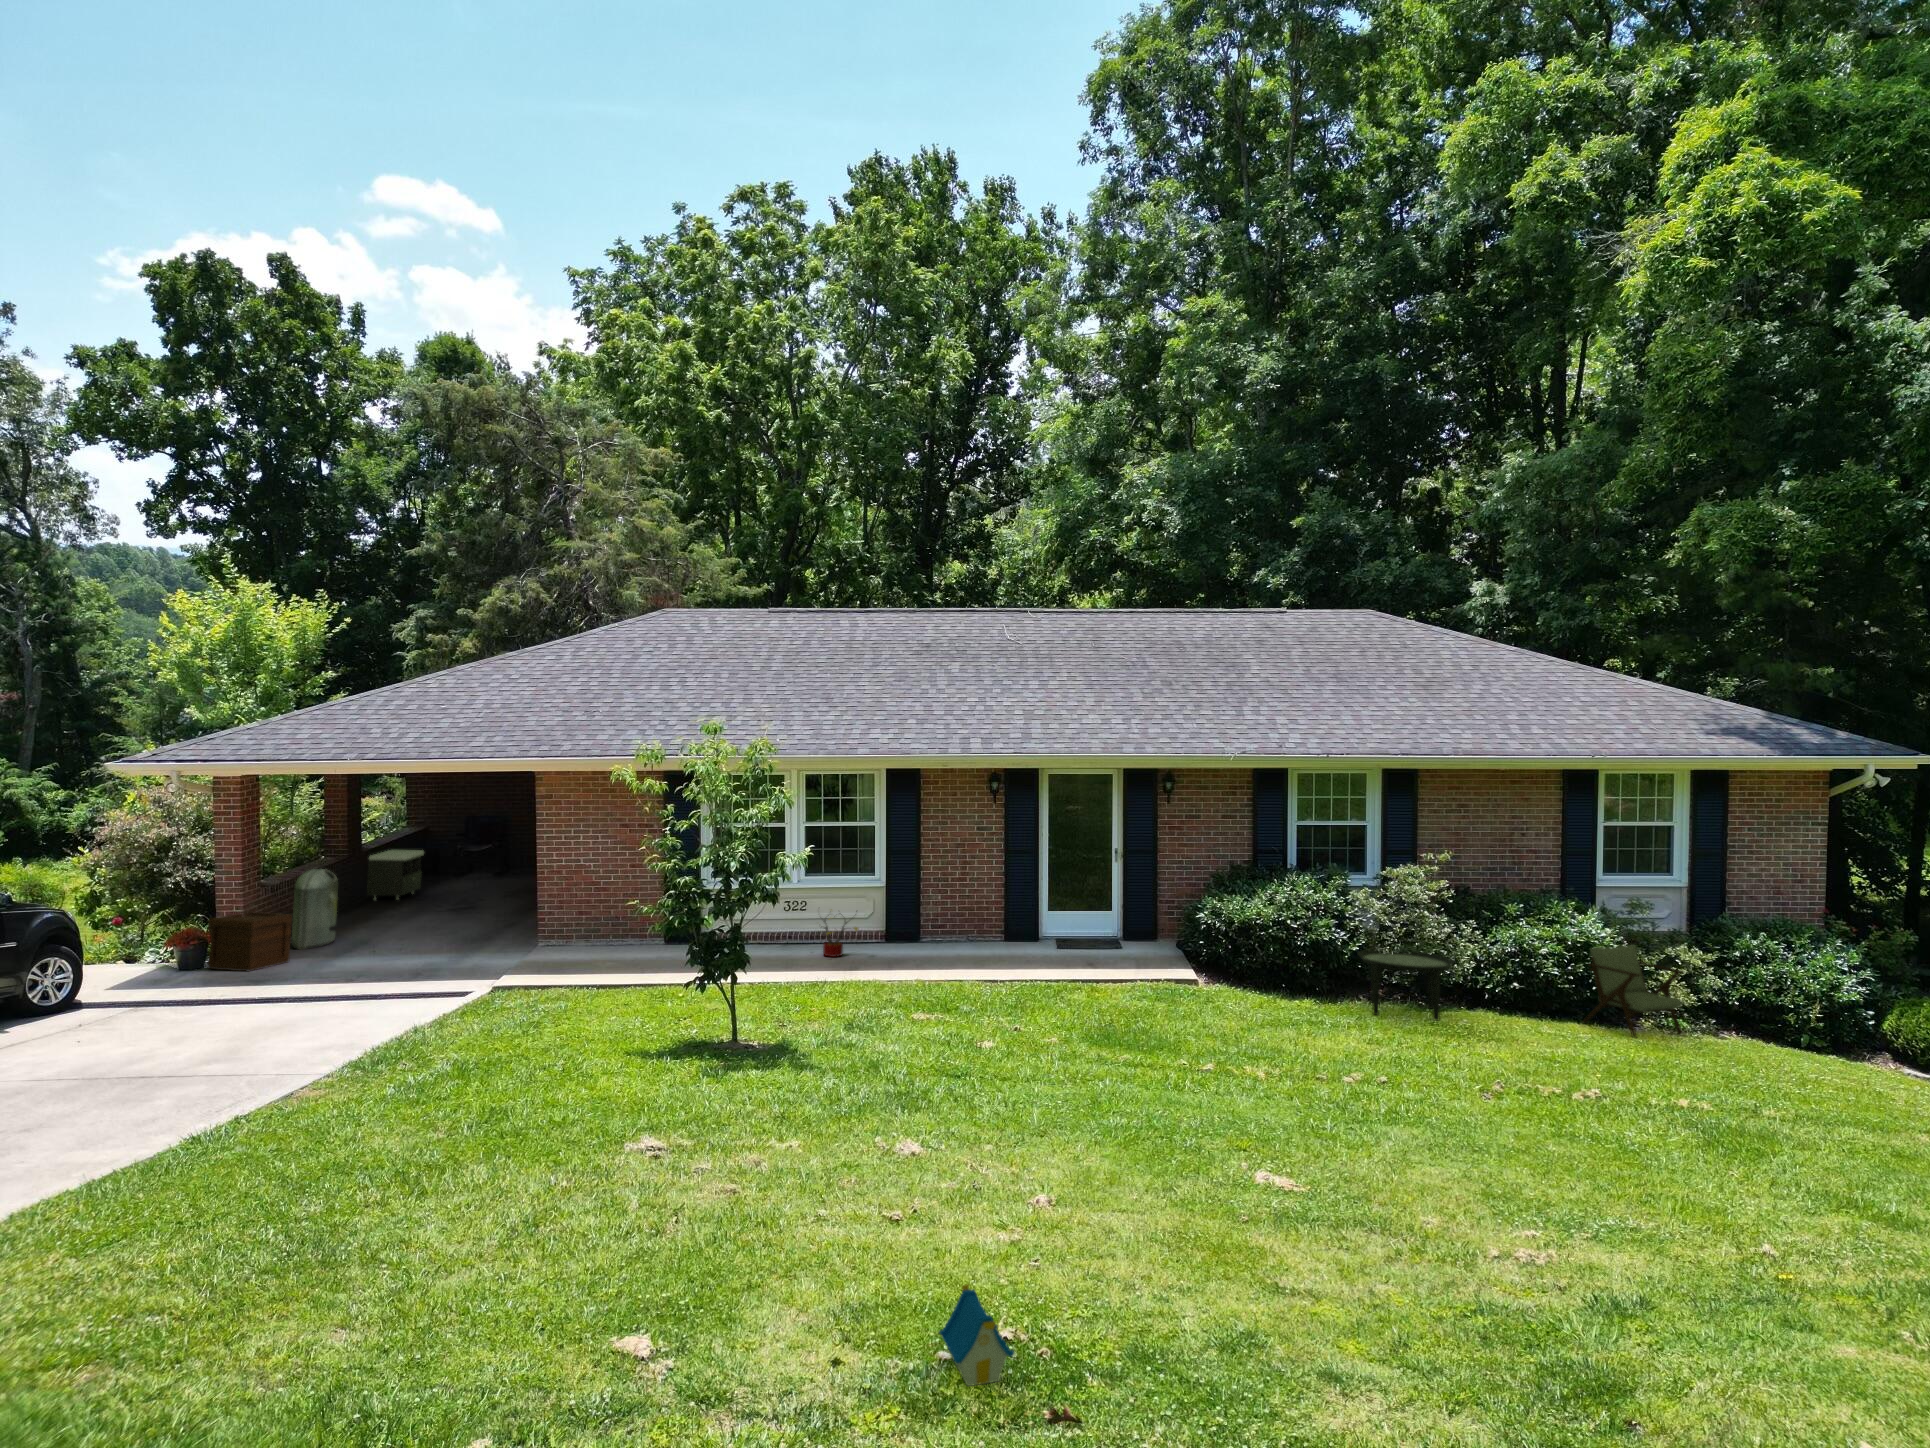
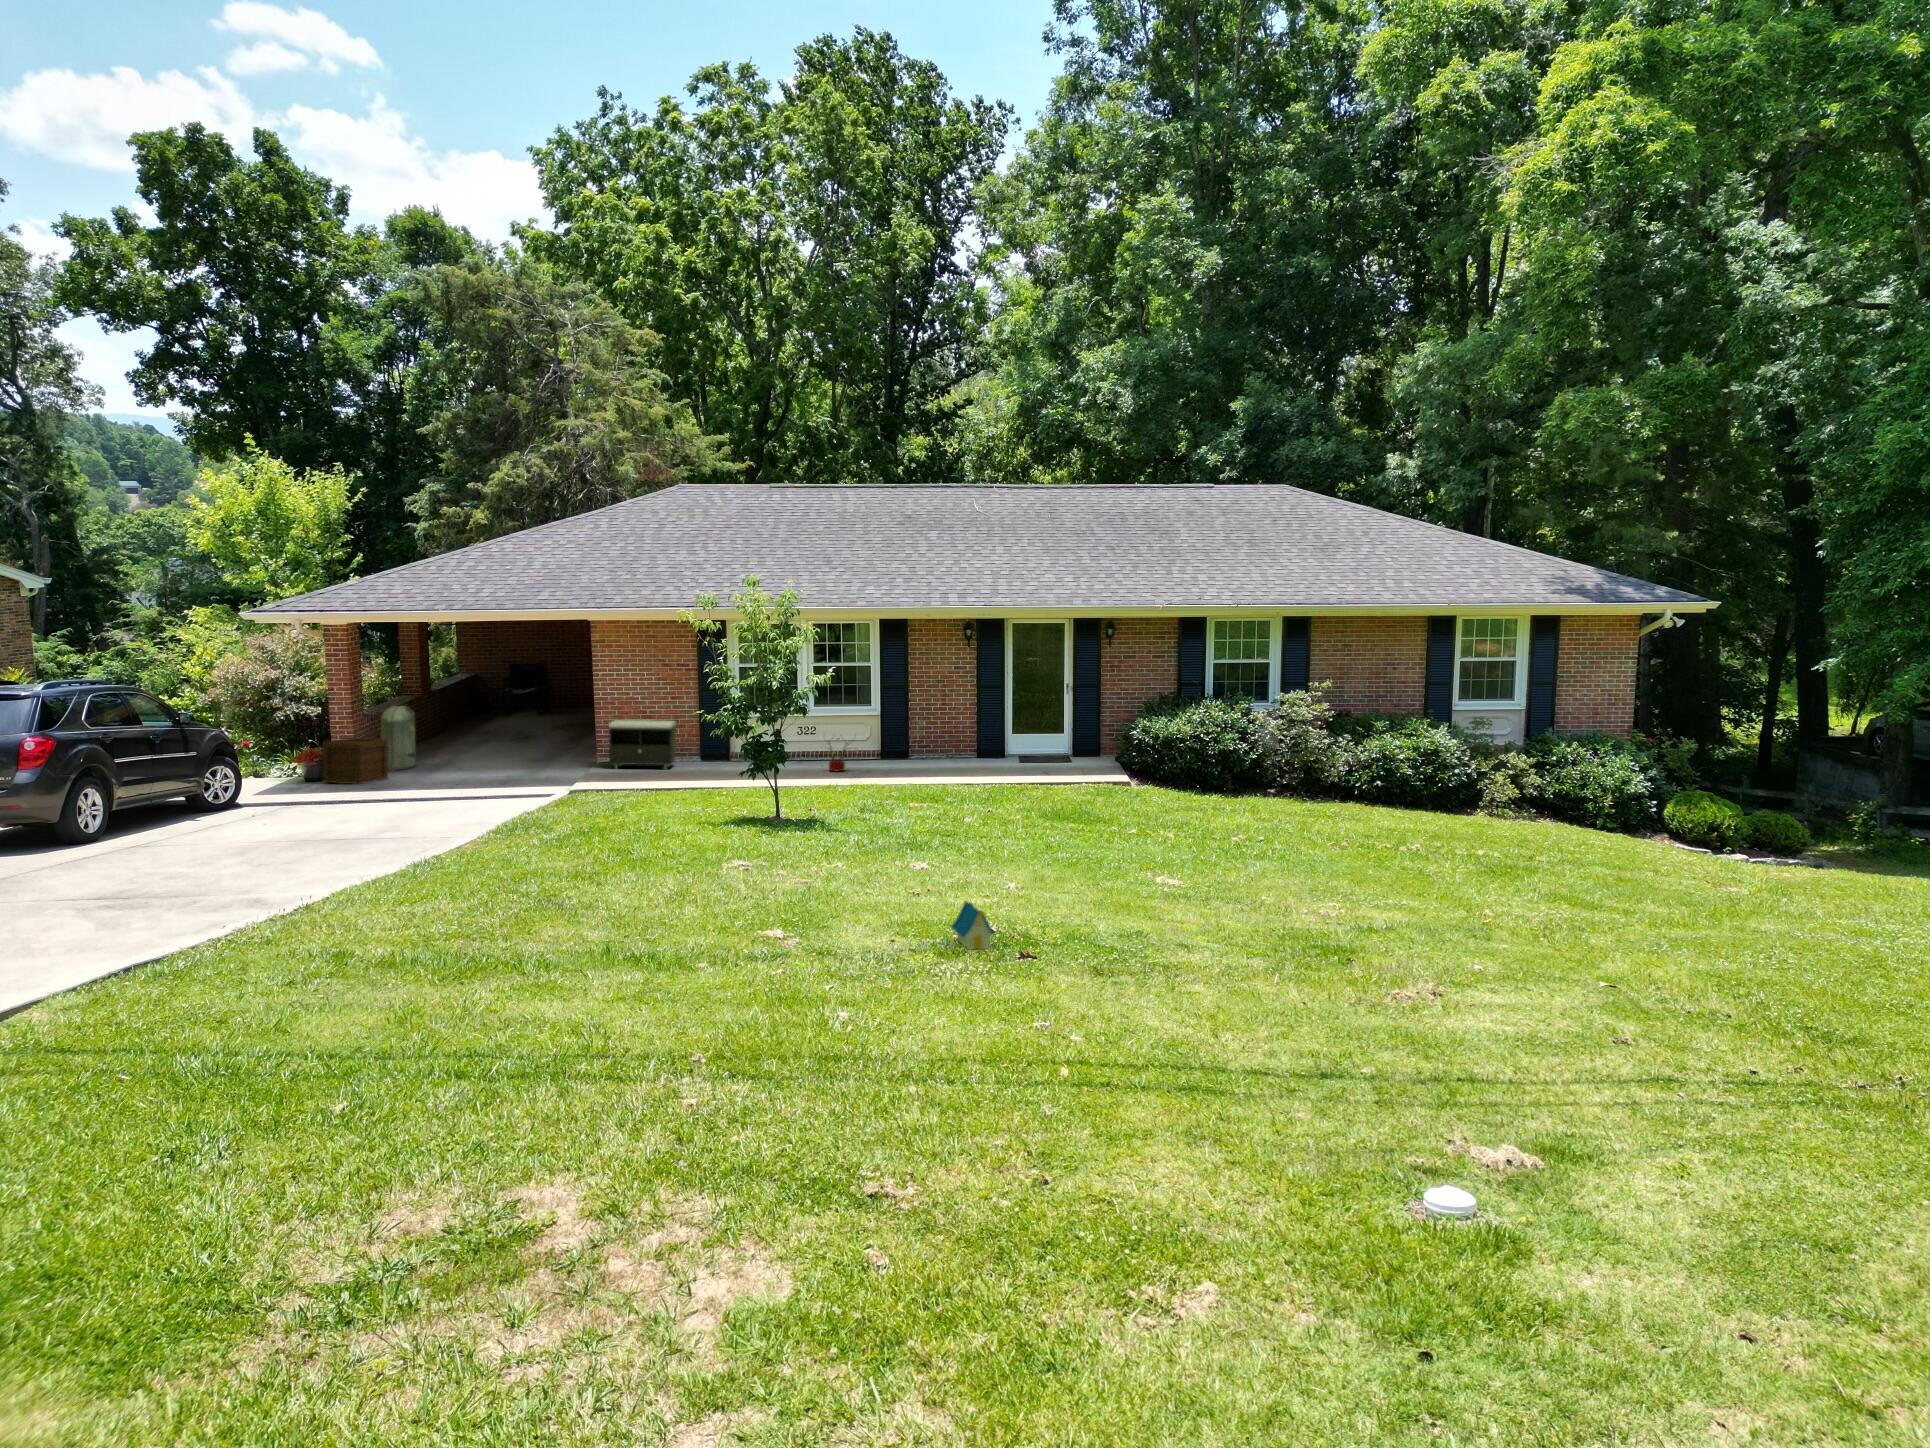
storage bench: present [367,850,424,899] -> present [609,720,676,768]
lounge chair: present [1583,945,1684,1038] -> none [1427,751,1507,819]
round table: present [1358,949,1454,1021] -> none [1256,757,1330,808]

